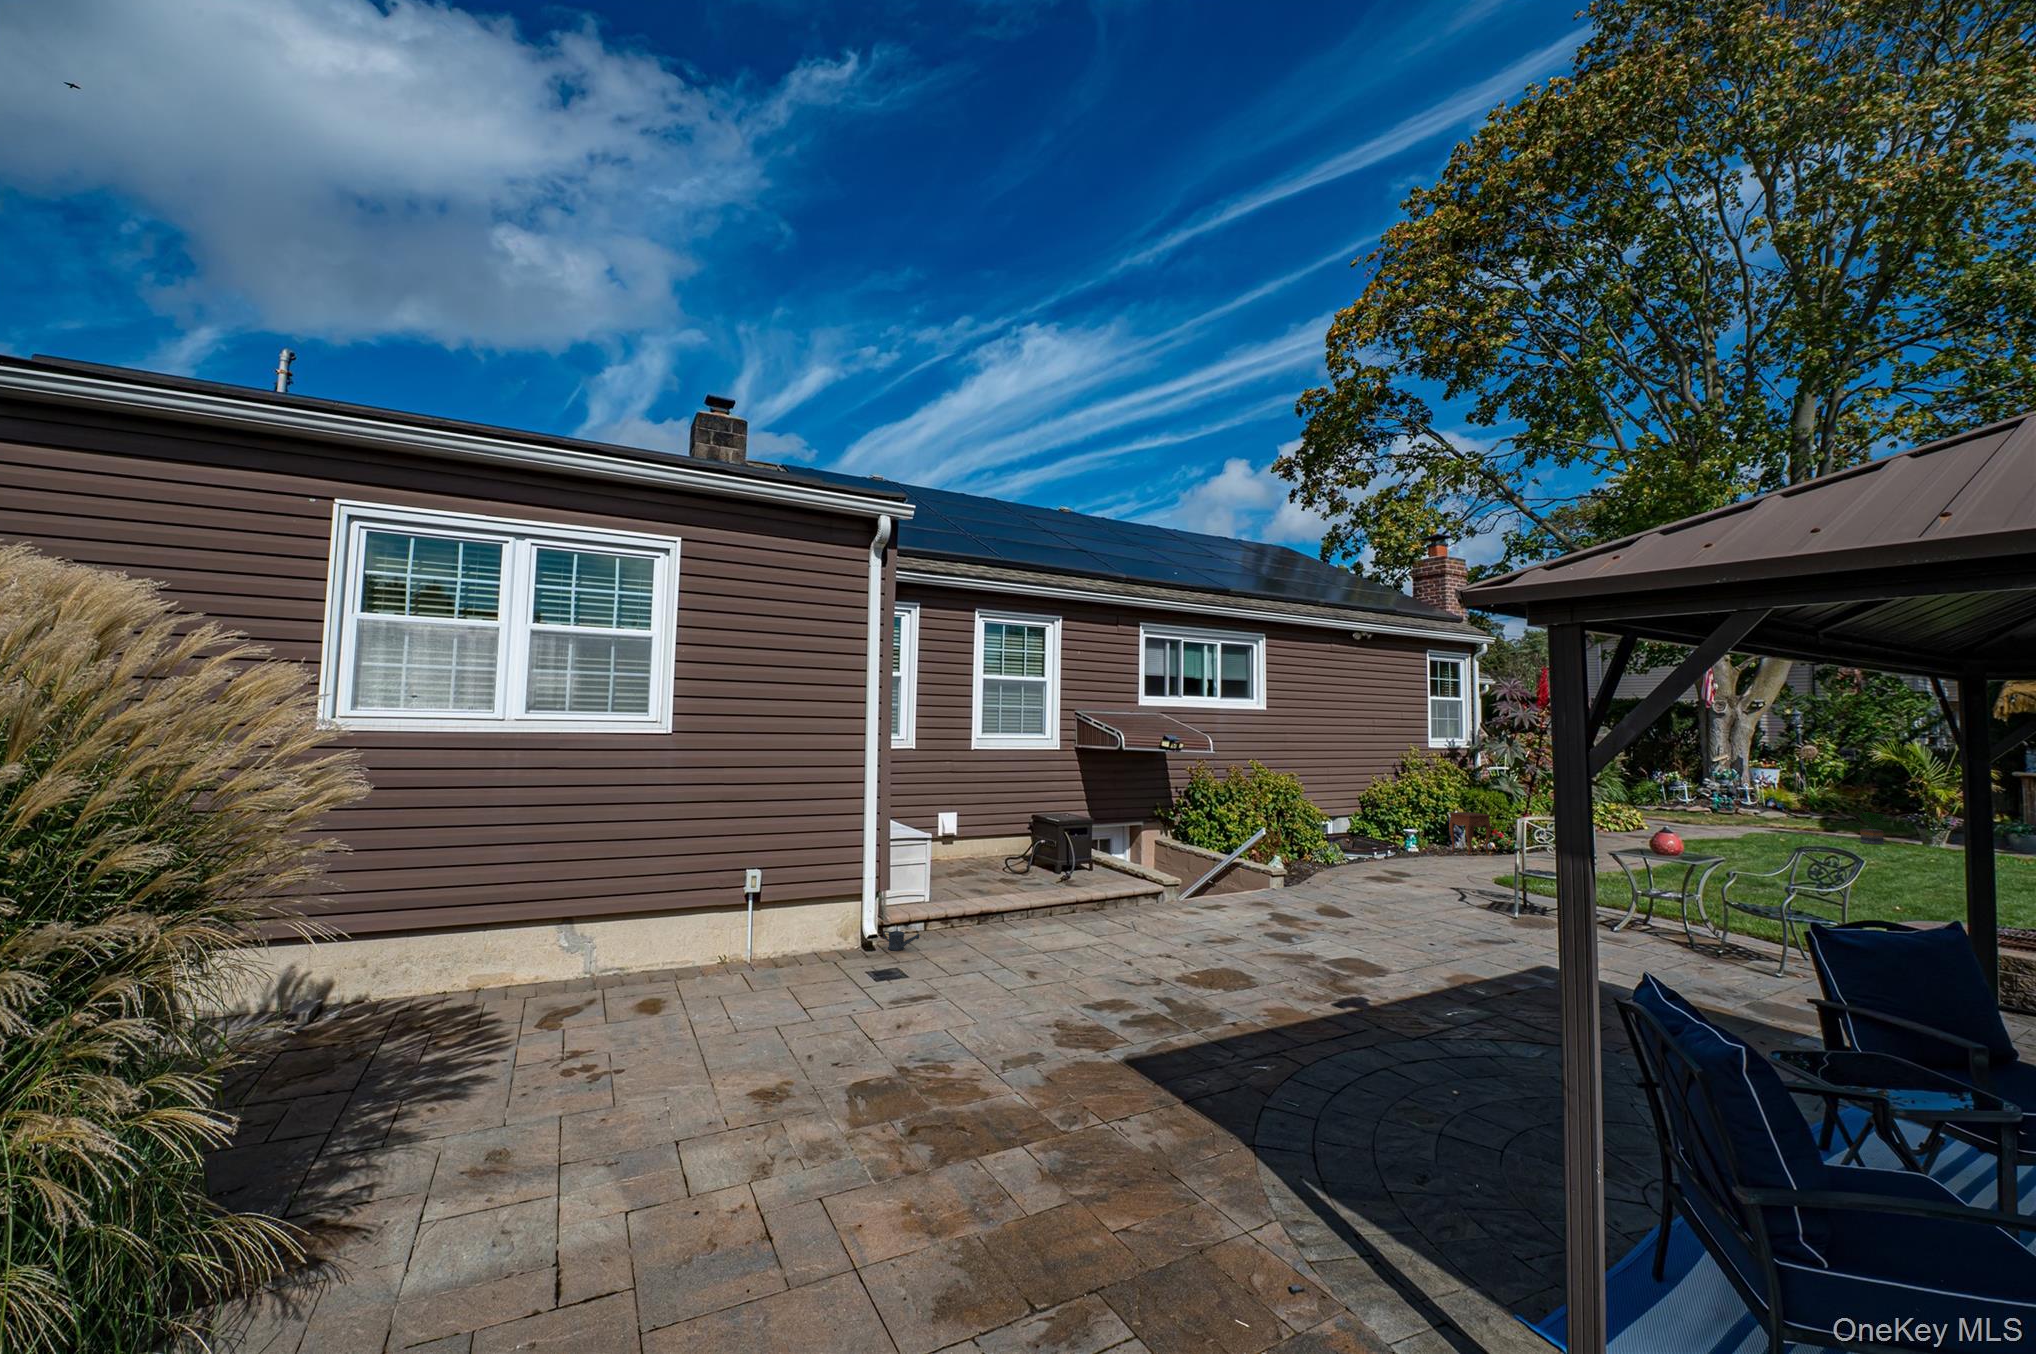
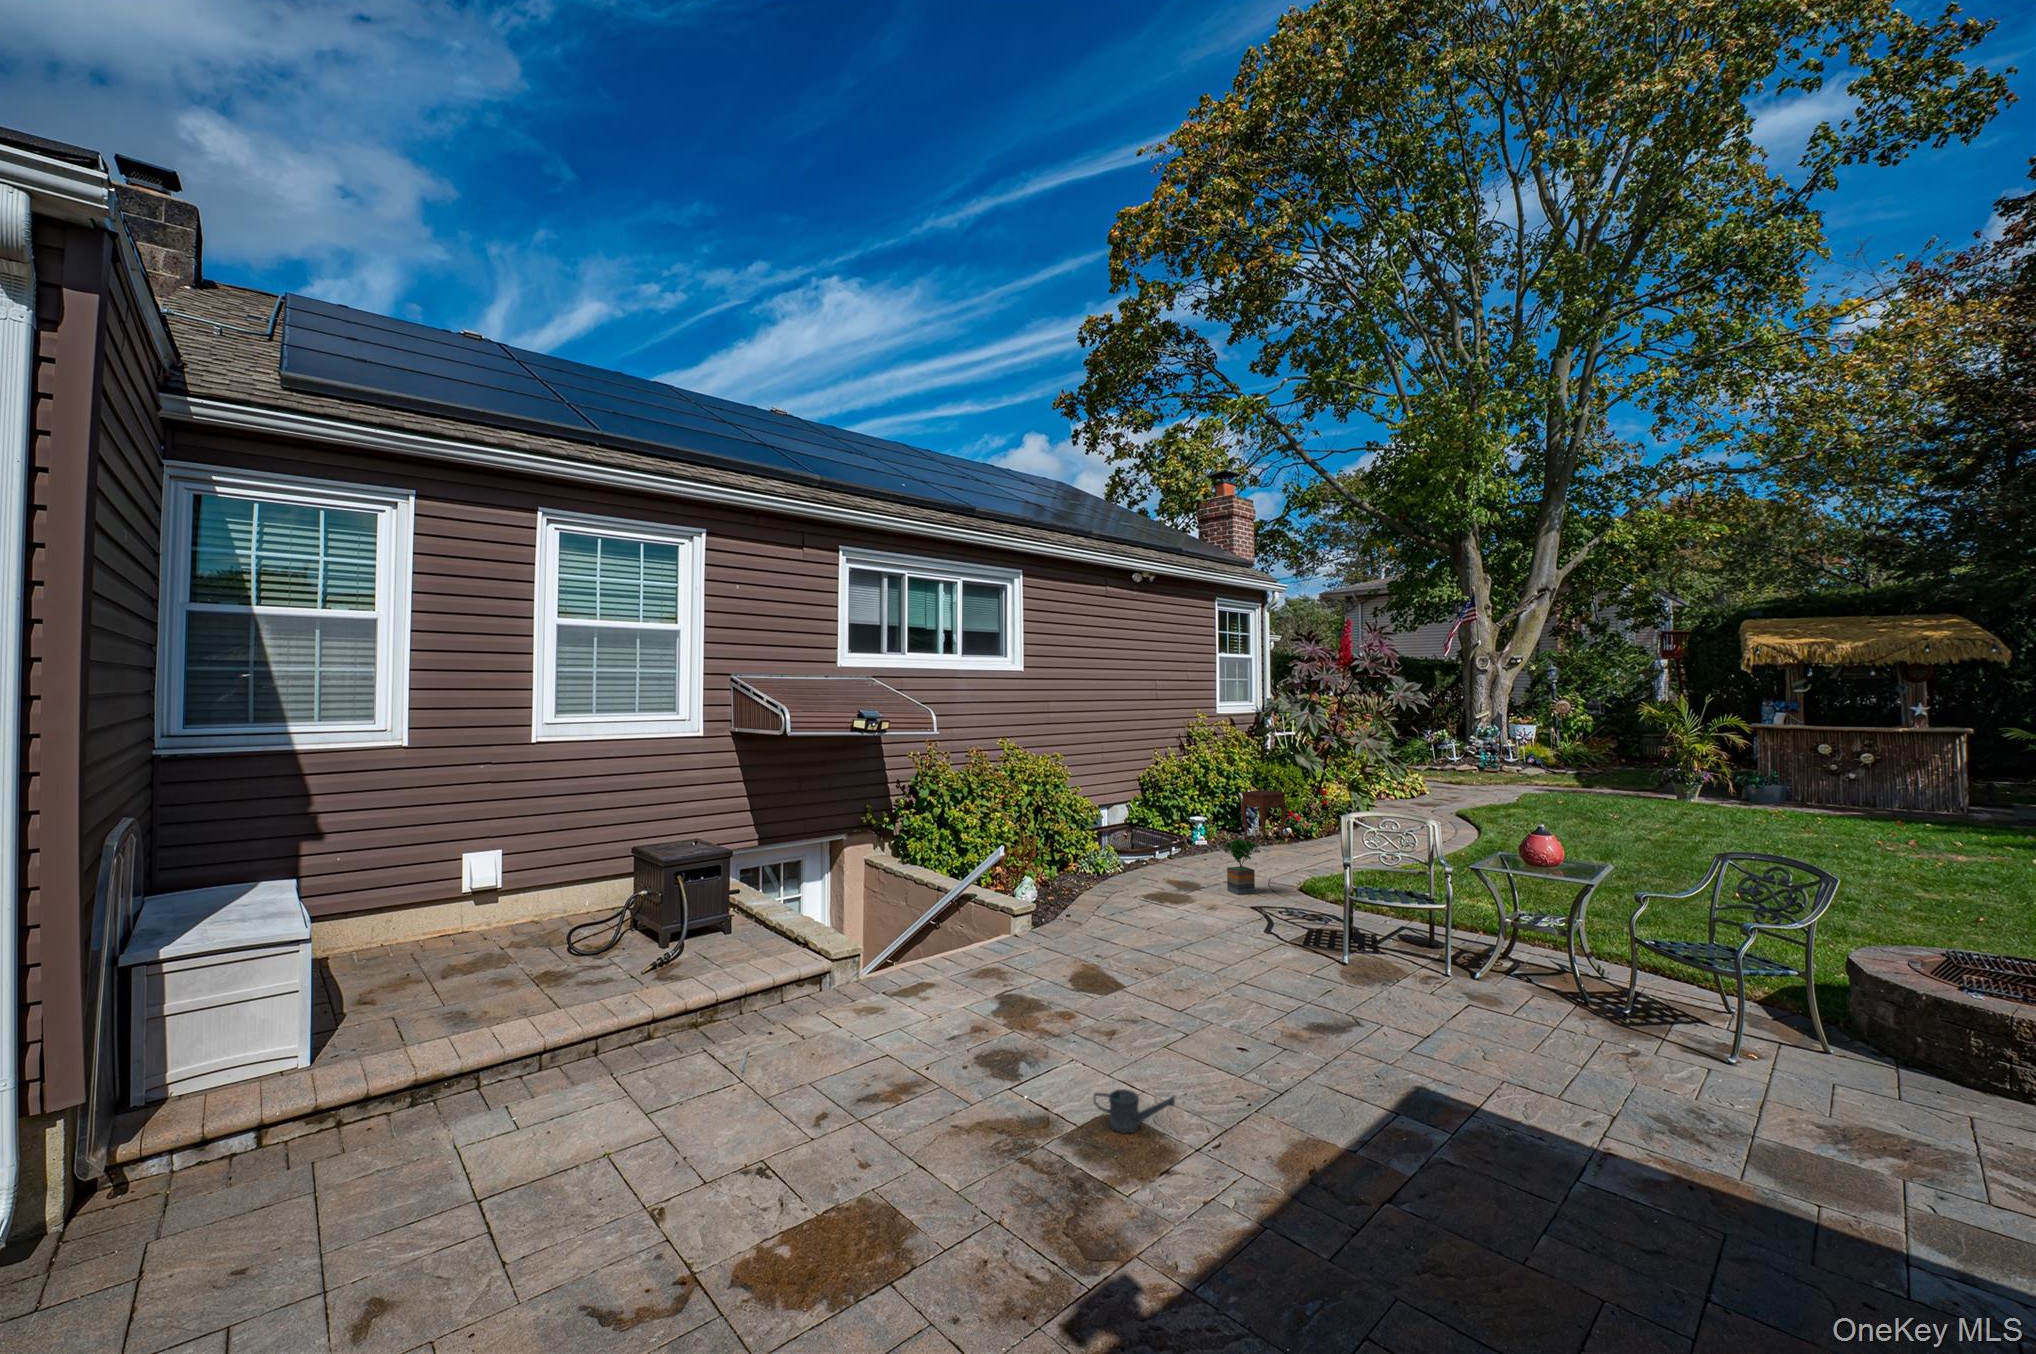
potted tree: present [1860,812,1886,844] -> present [1224,839,1260,895]
watering can: present [883,931,919,951] -> present [1094,1089,1175,1134]

